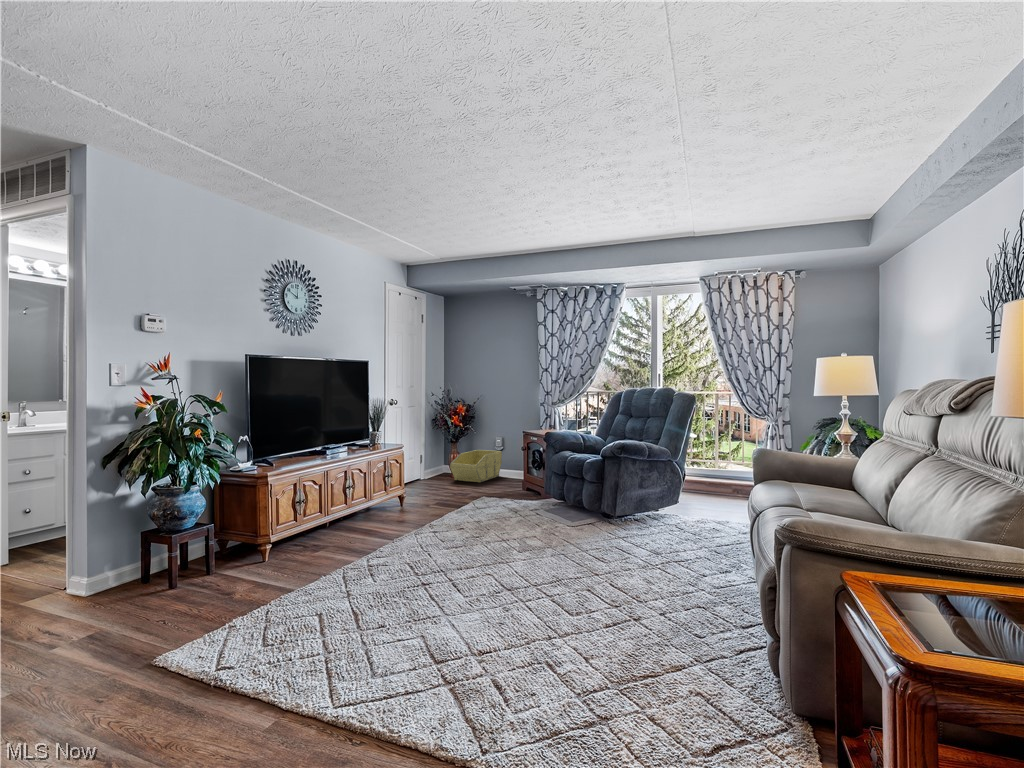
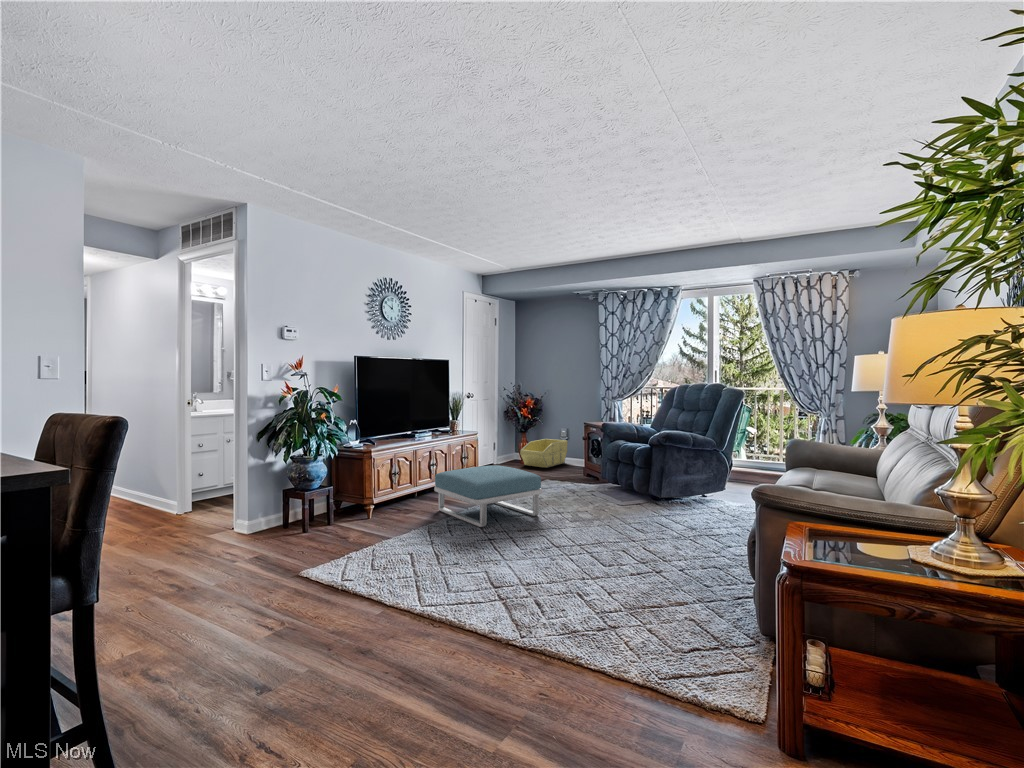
footstool: none [351,486,483,566] -> present [434,465,542,527]

